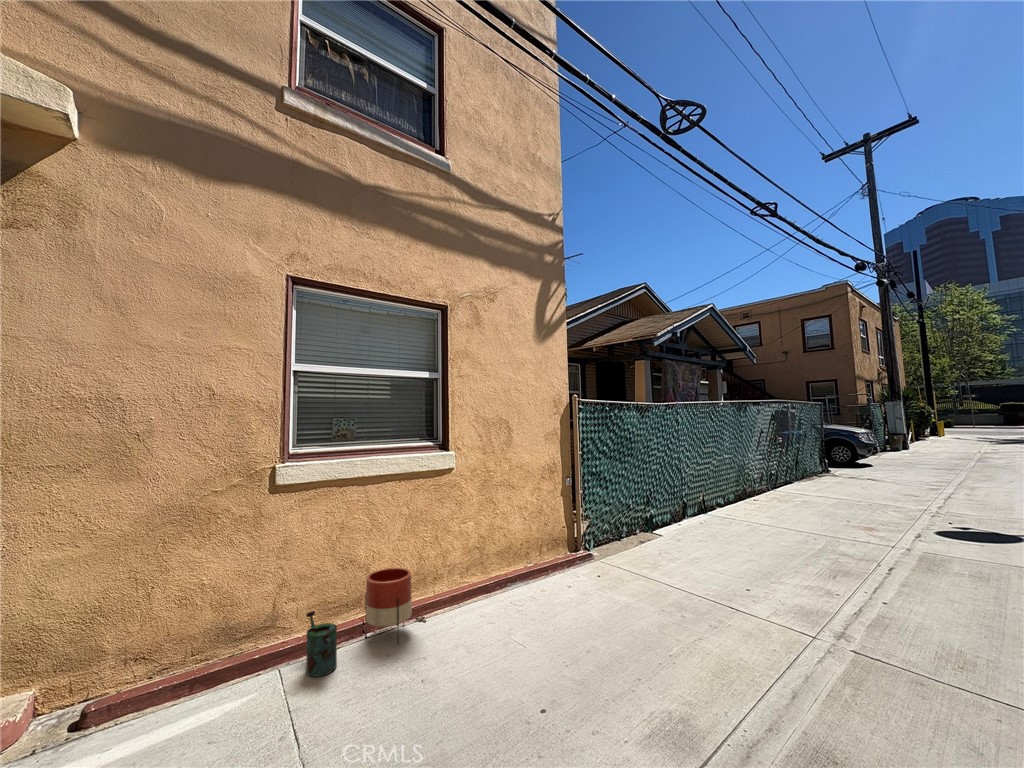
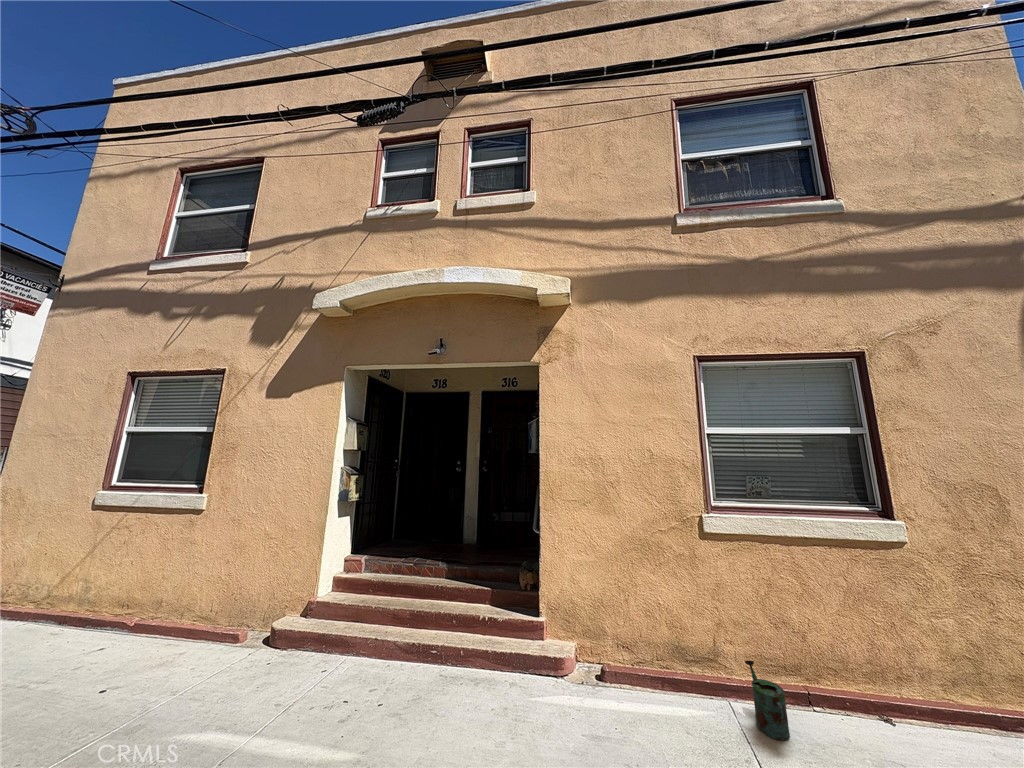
planter: present [365,568,412,645] -> none [807,640,878,746]

